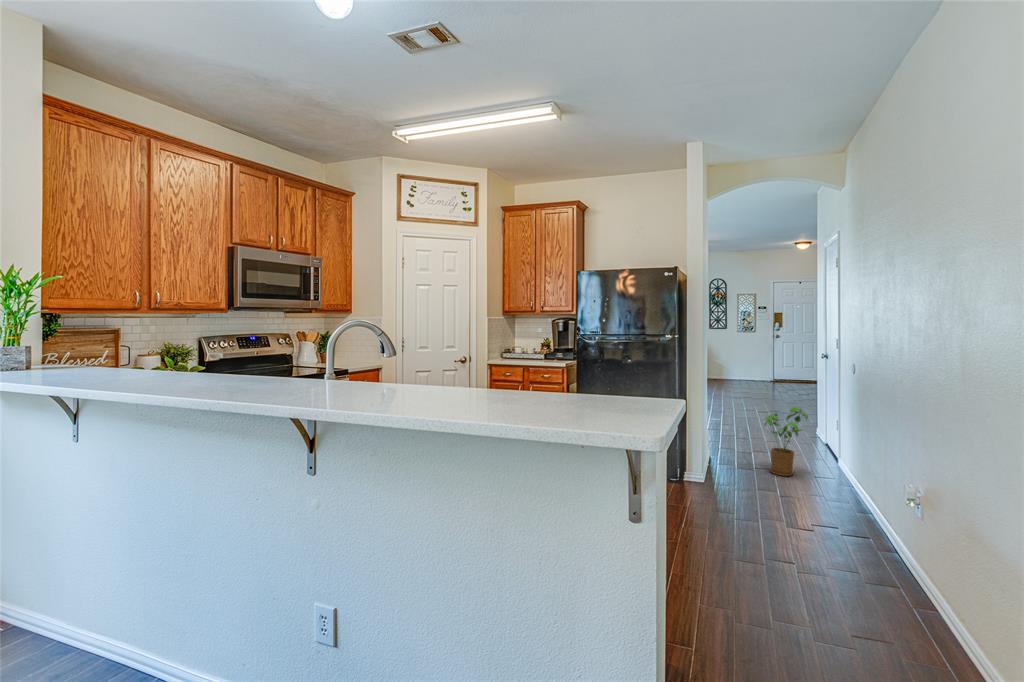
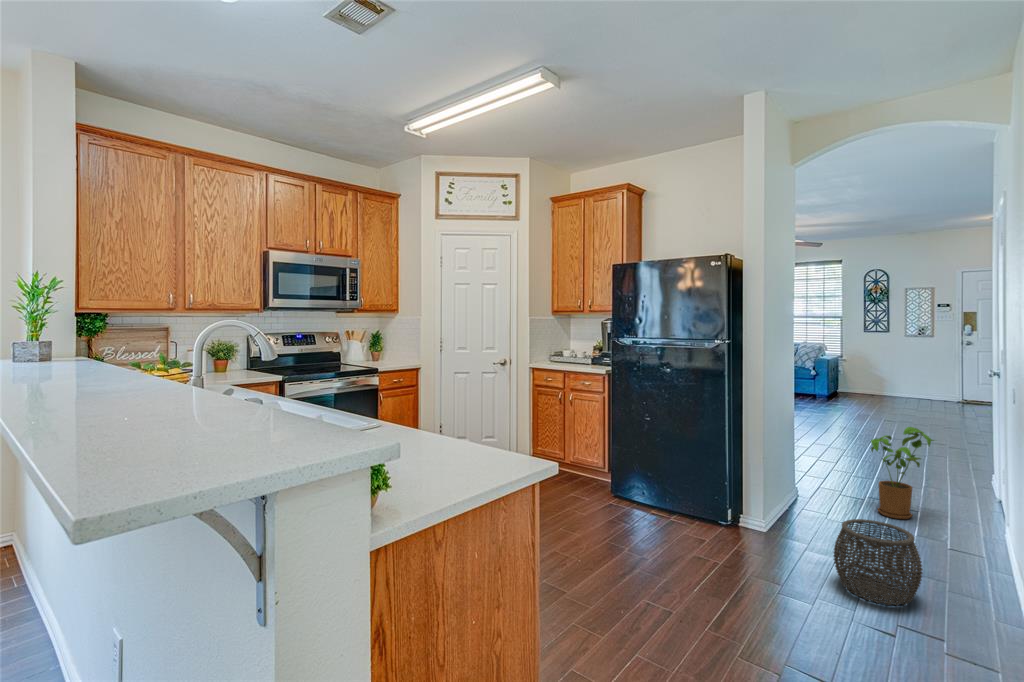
woven basket: none [772,479,835,540] -> present [833,519,923,606]

